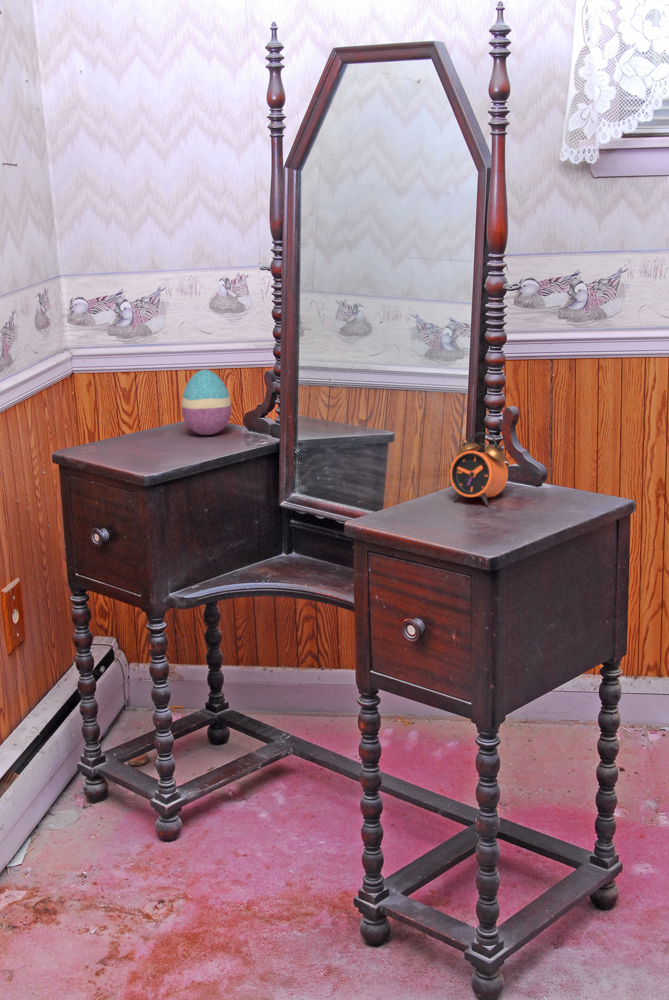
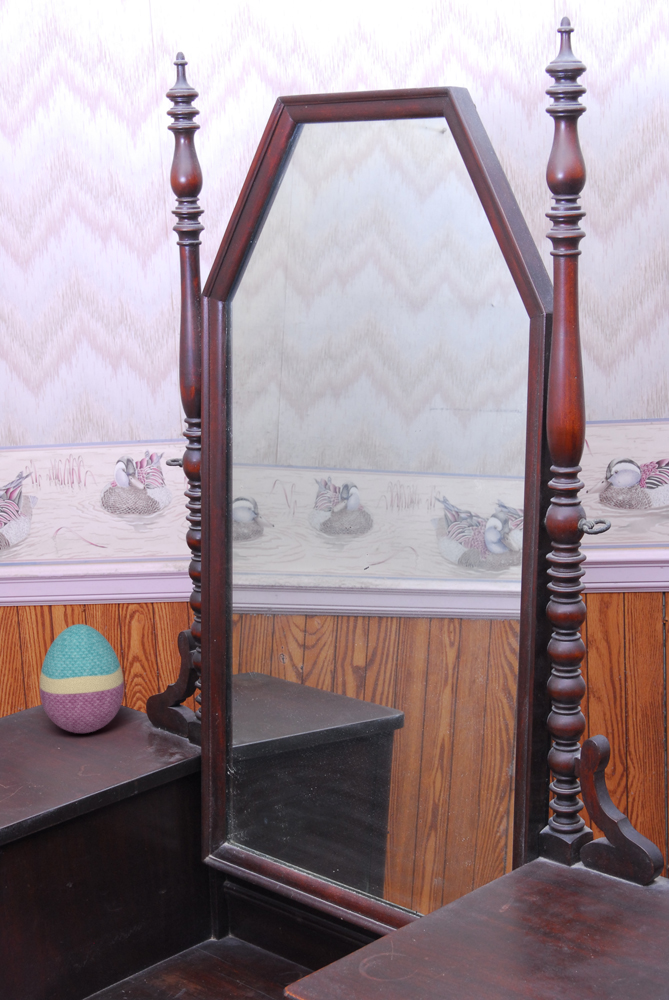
alarm clock: present [450,432,508,505] -> none [486,803,596,951]

